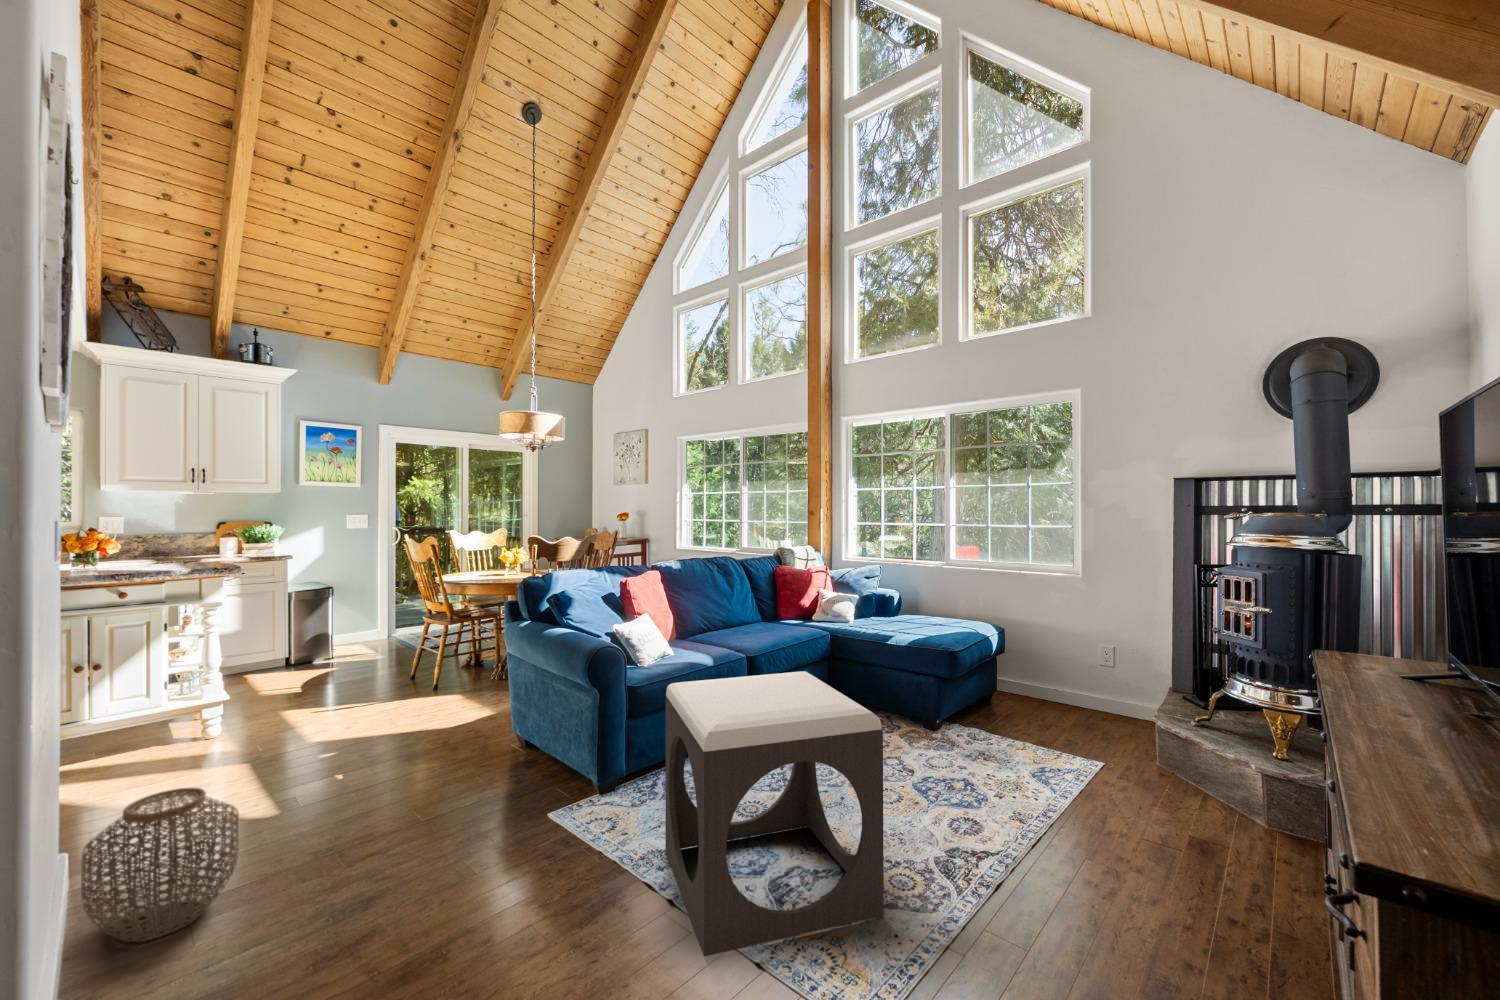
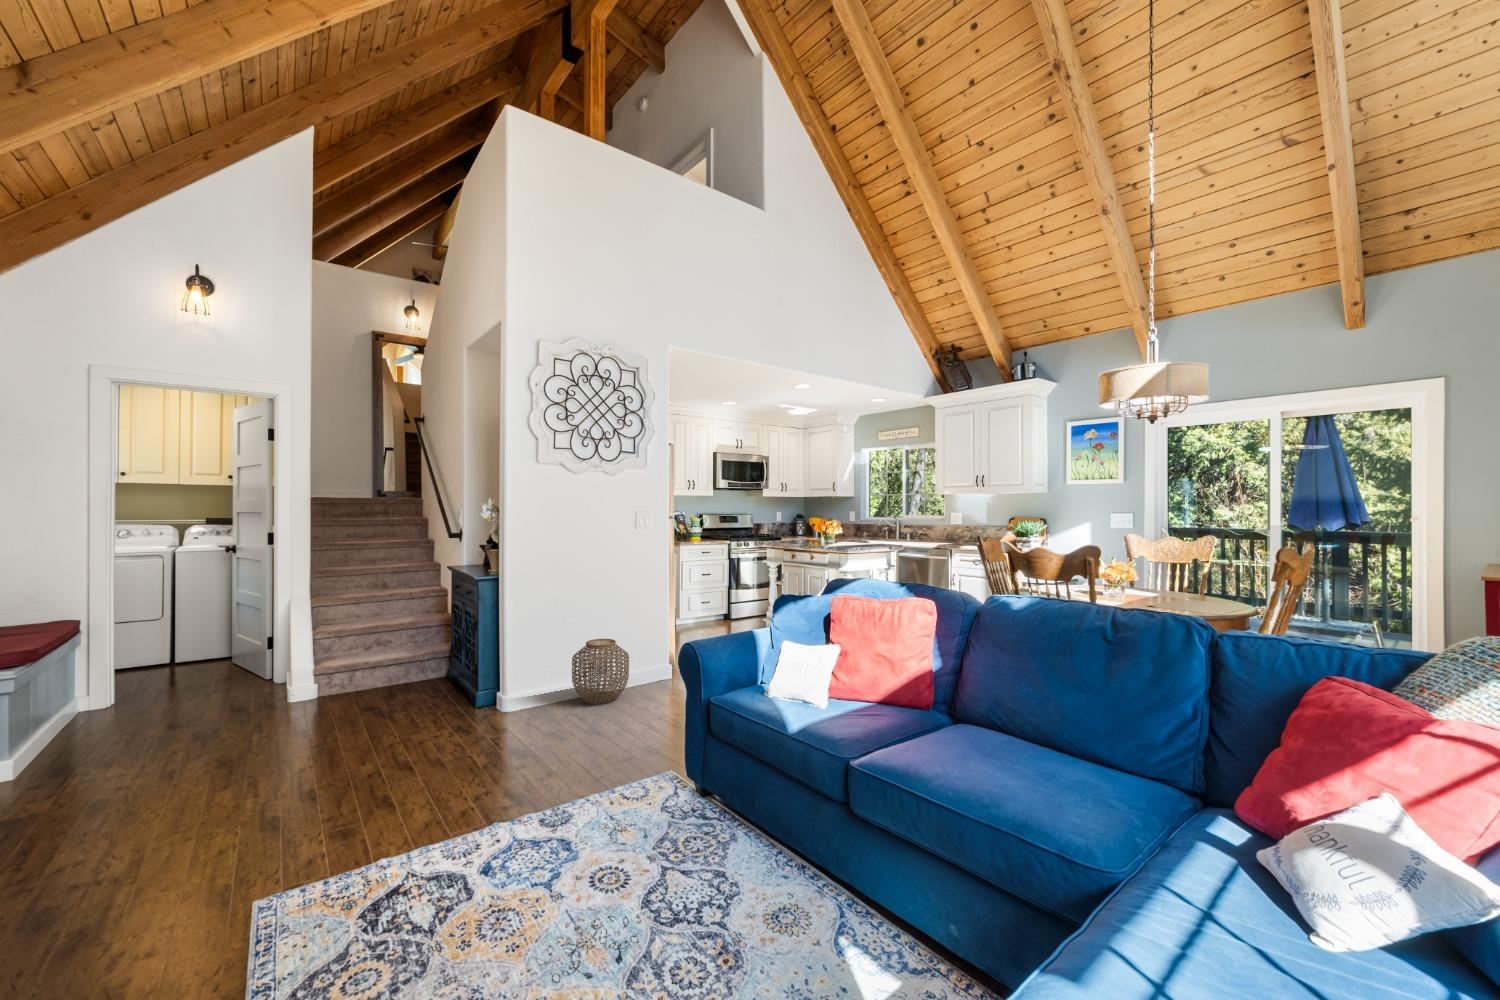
footstool: present [666,671,884,956] -> none [334,664,565,946]

